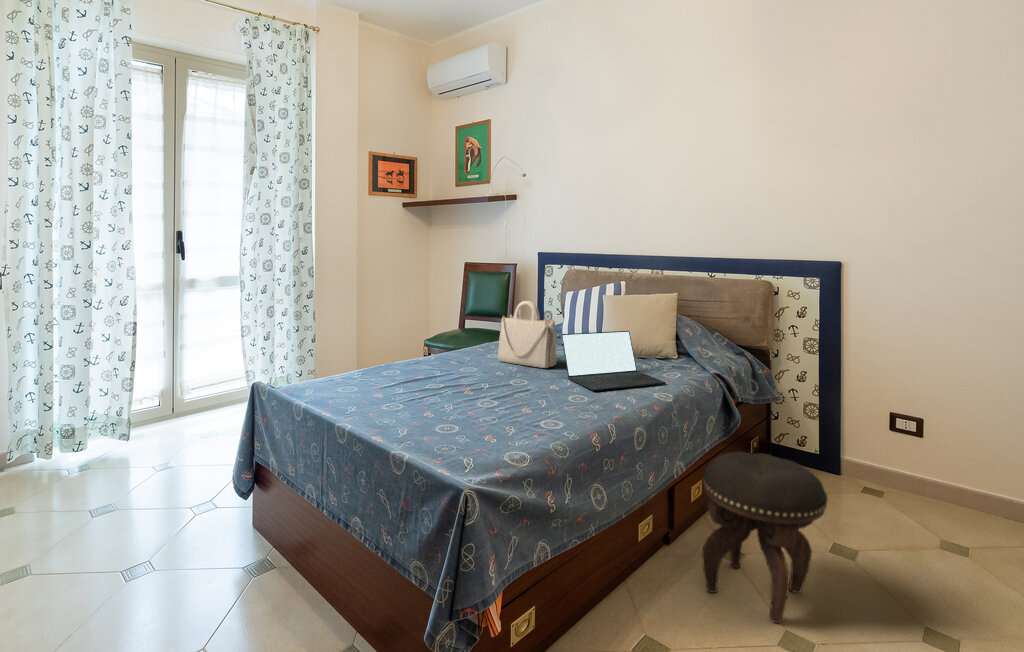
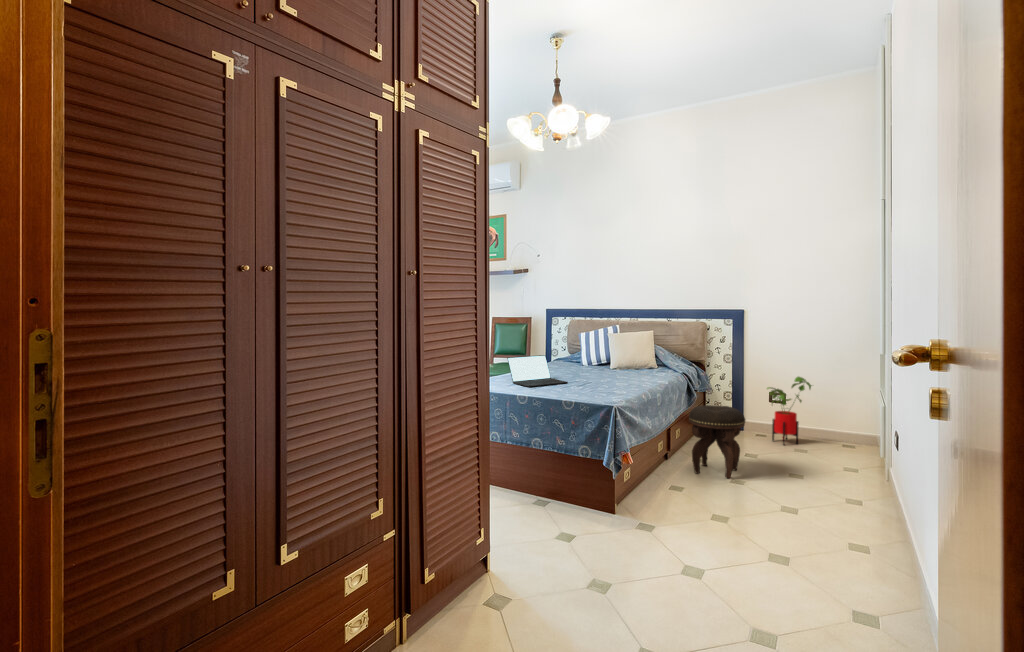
handbag: present [498,301,557,368] -> none [558,337,595,375]
laptop: present [561,331,666,391] -> present [507,355,568,387]
house plant: none [885,394,990,521] -> present [767,377,812,445]

